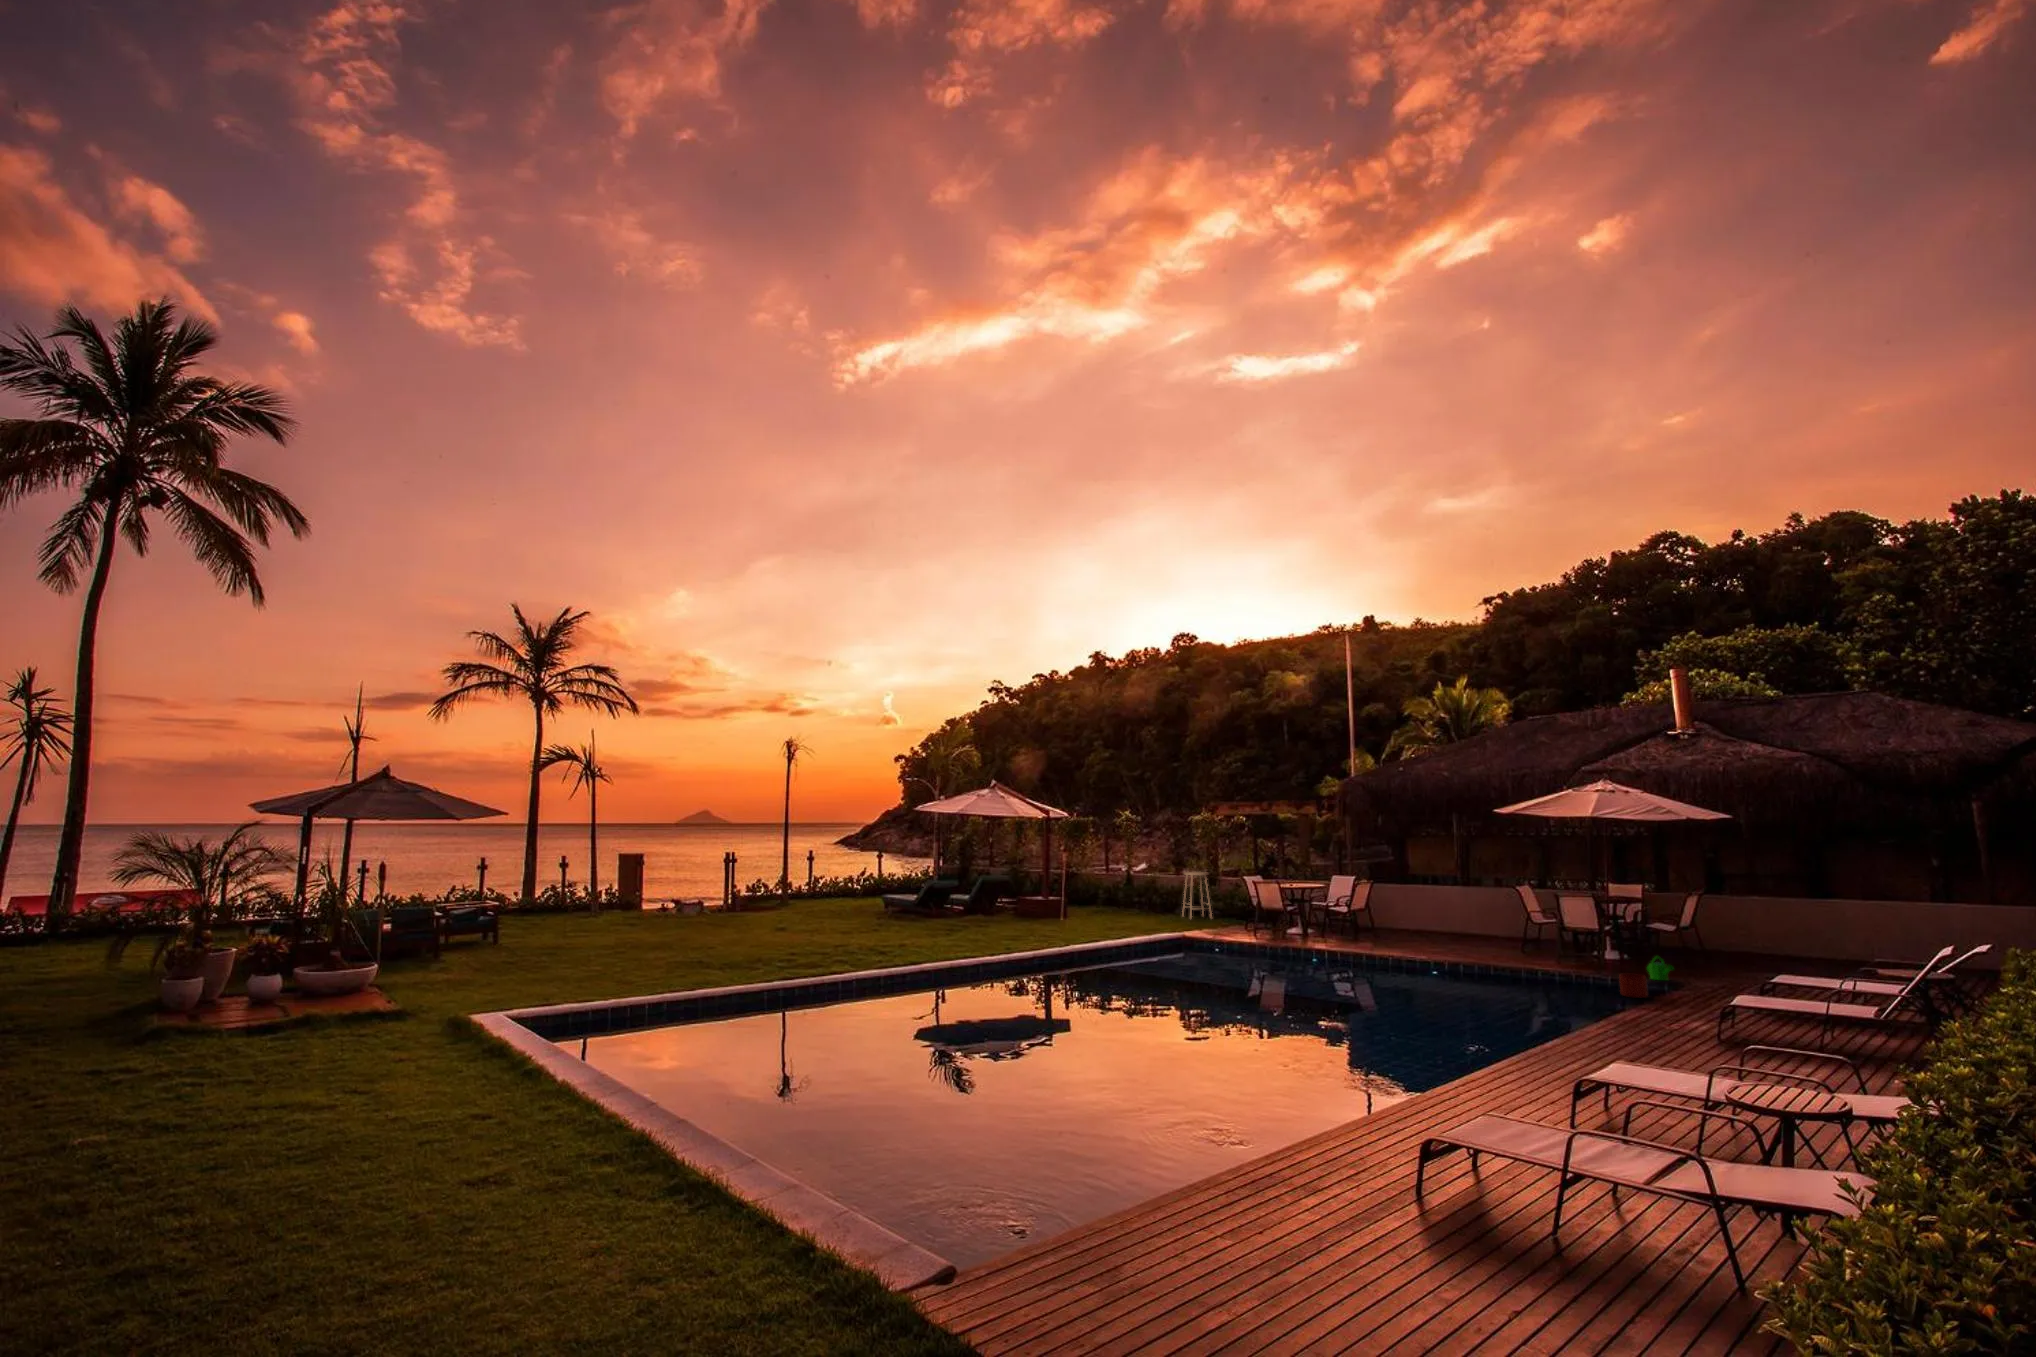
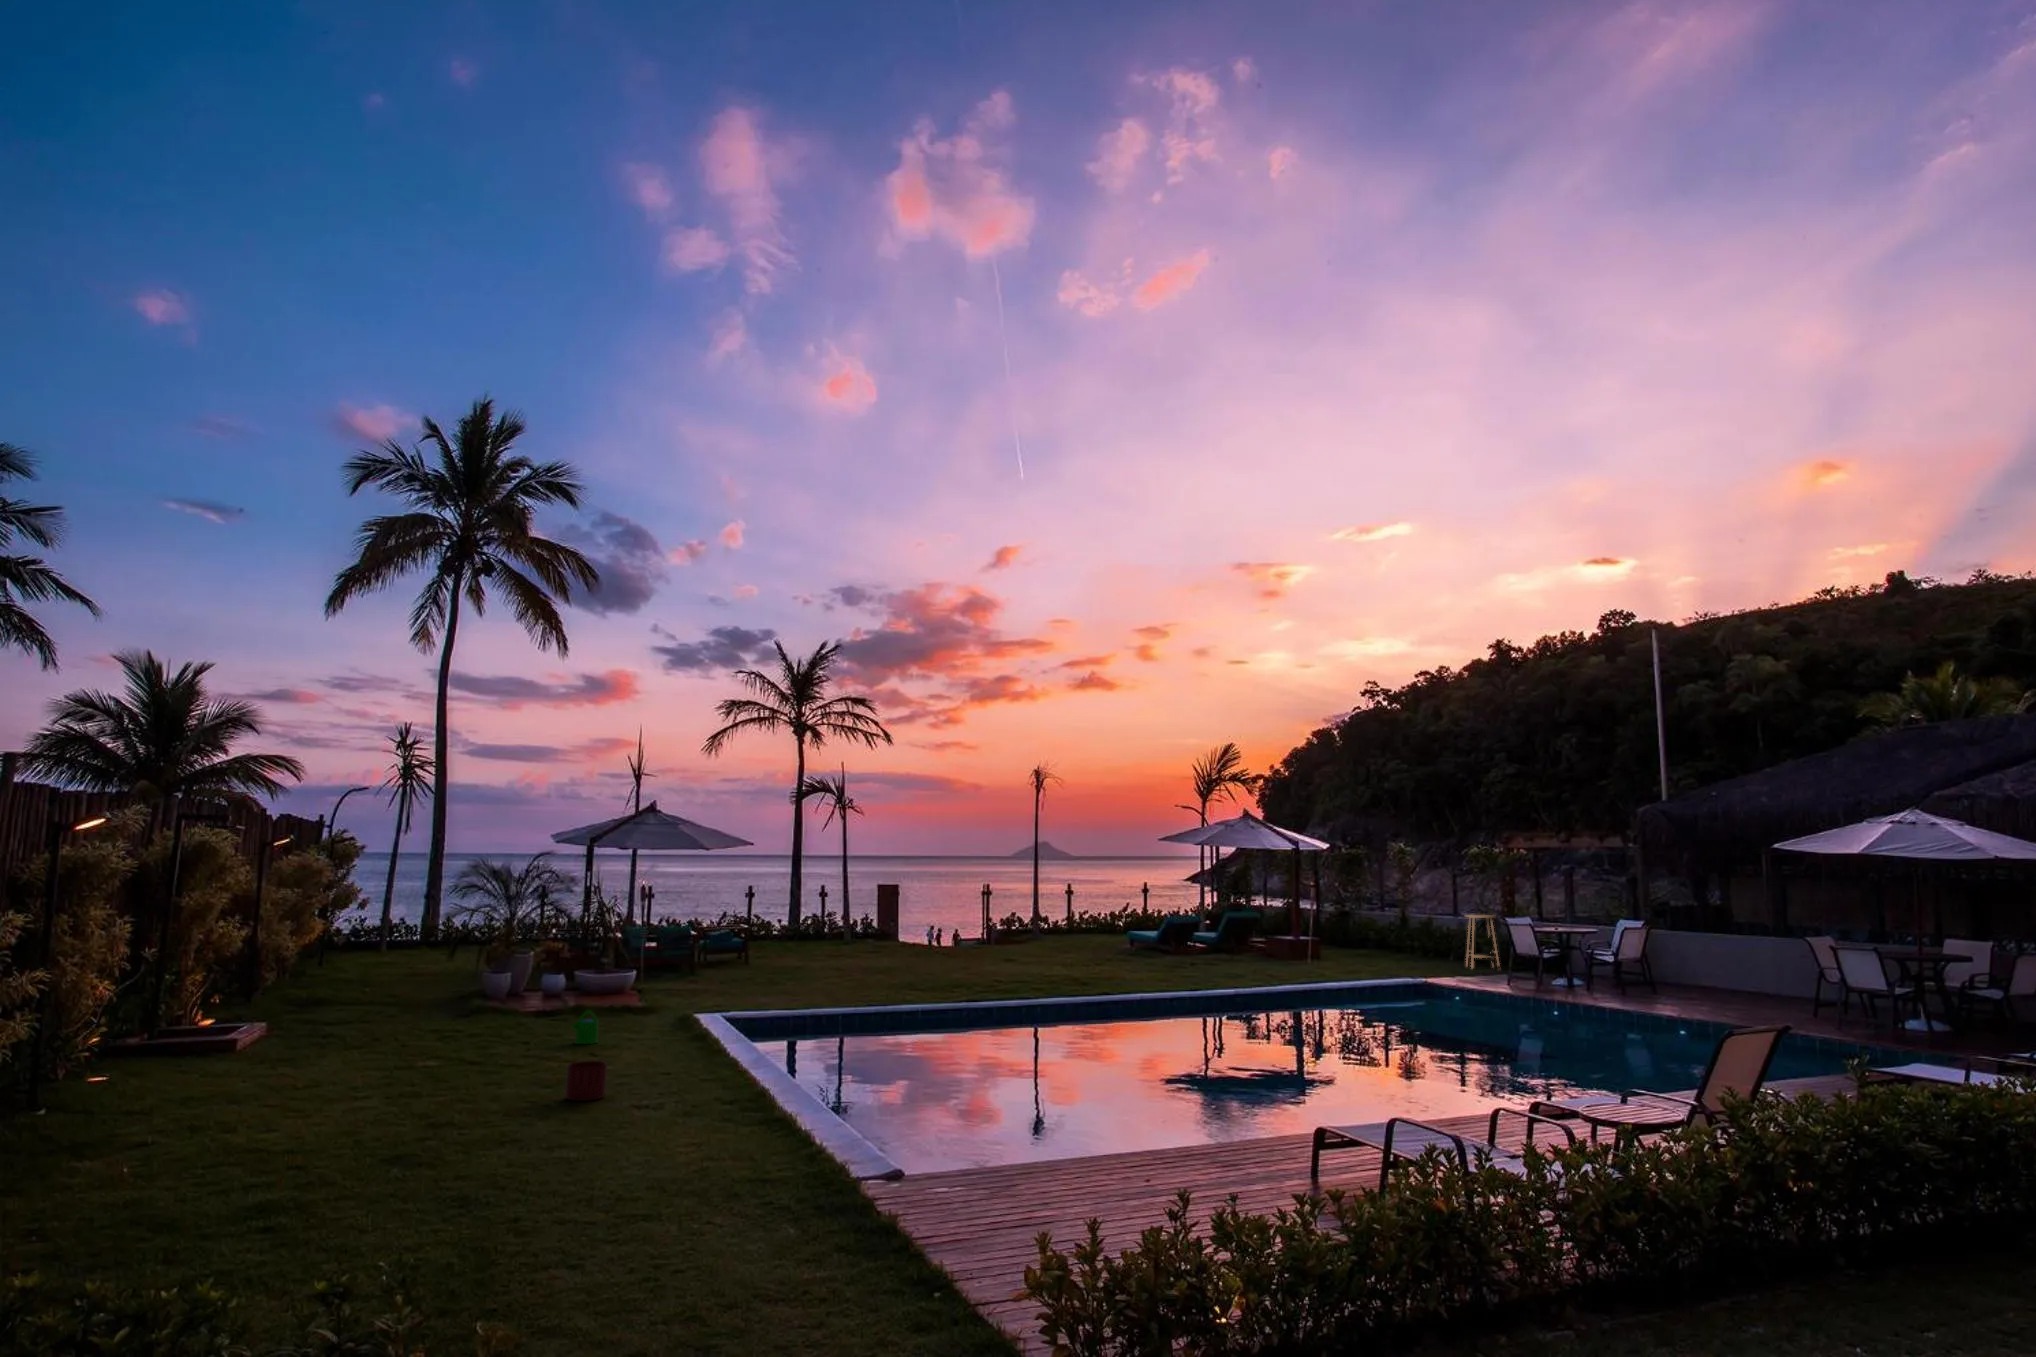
watering can: present [1647,956,1674,981] -> present [572,1010,598,1044]
planter: present [1619,973,1648,998] -> present [566,1061,607,1101]

